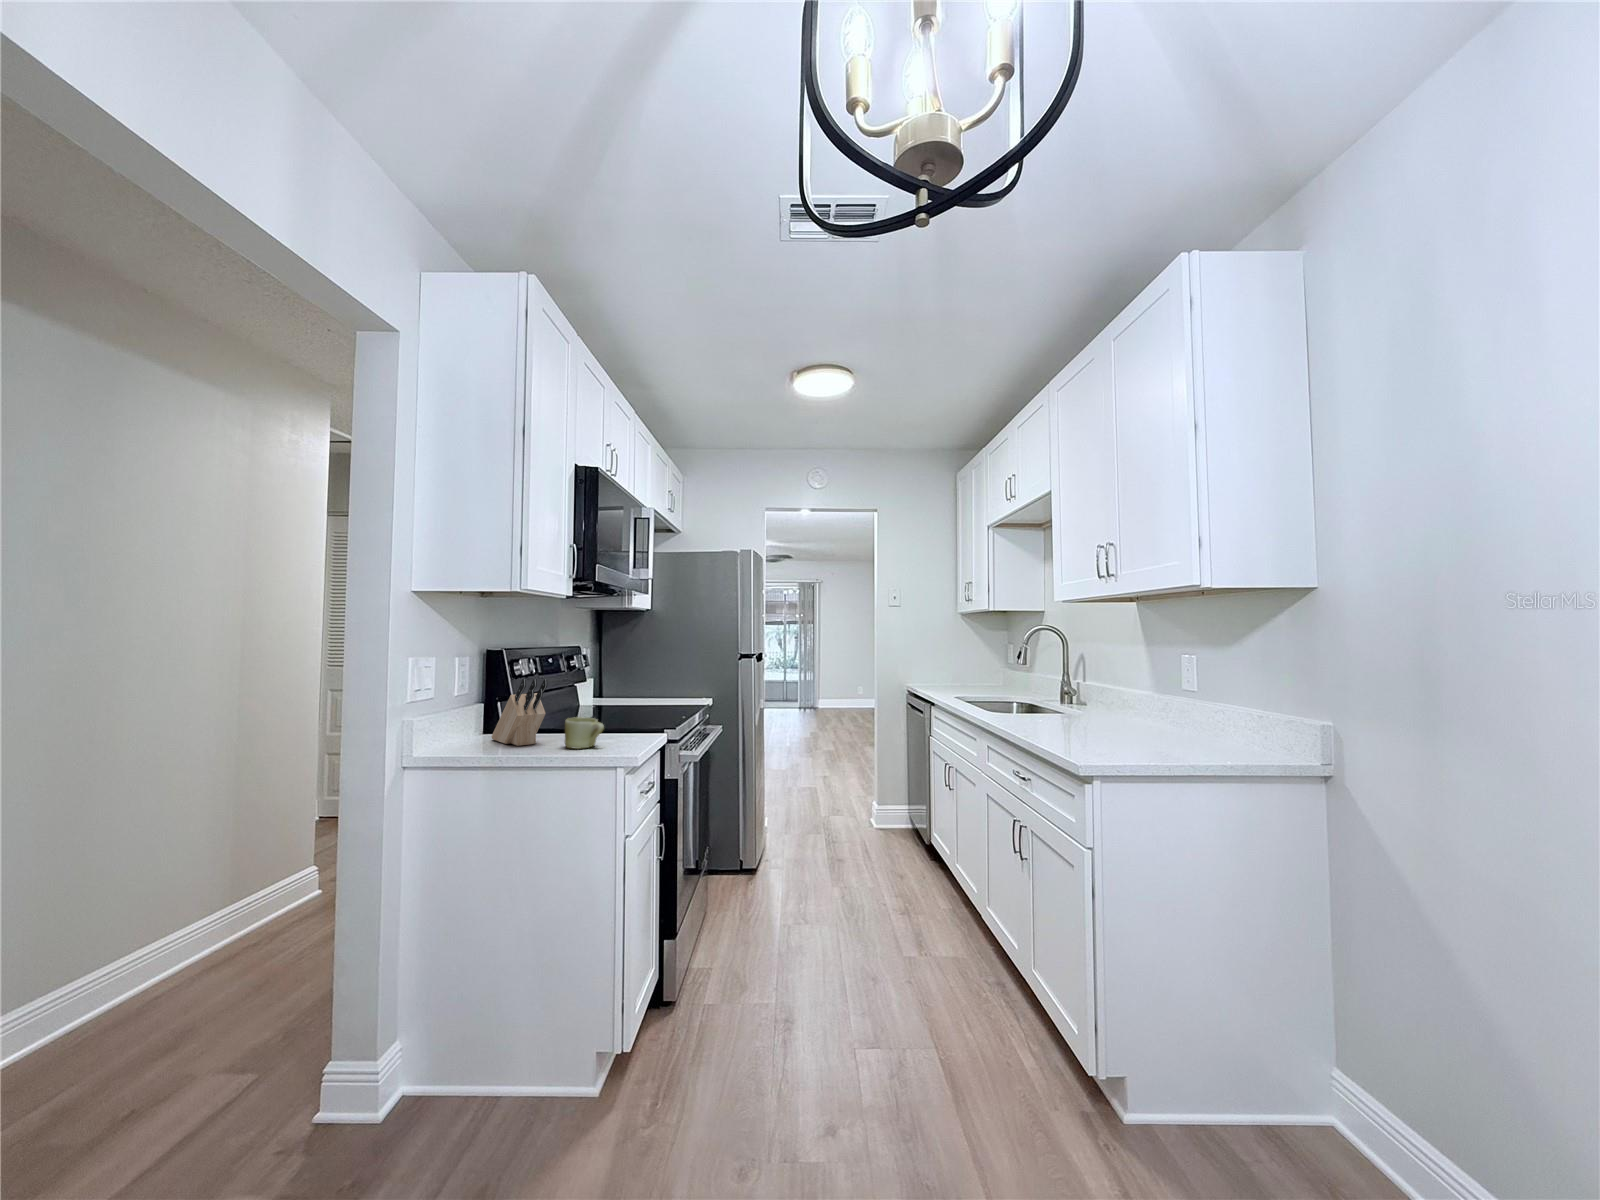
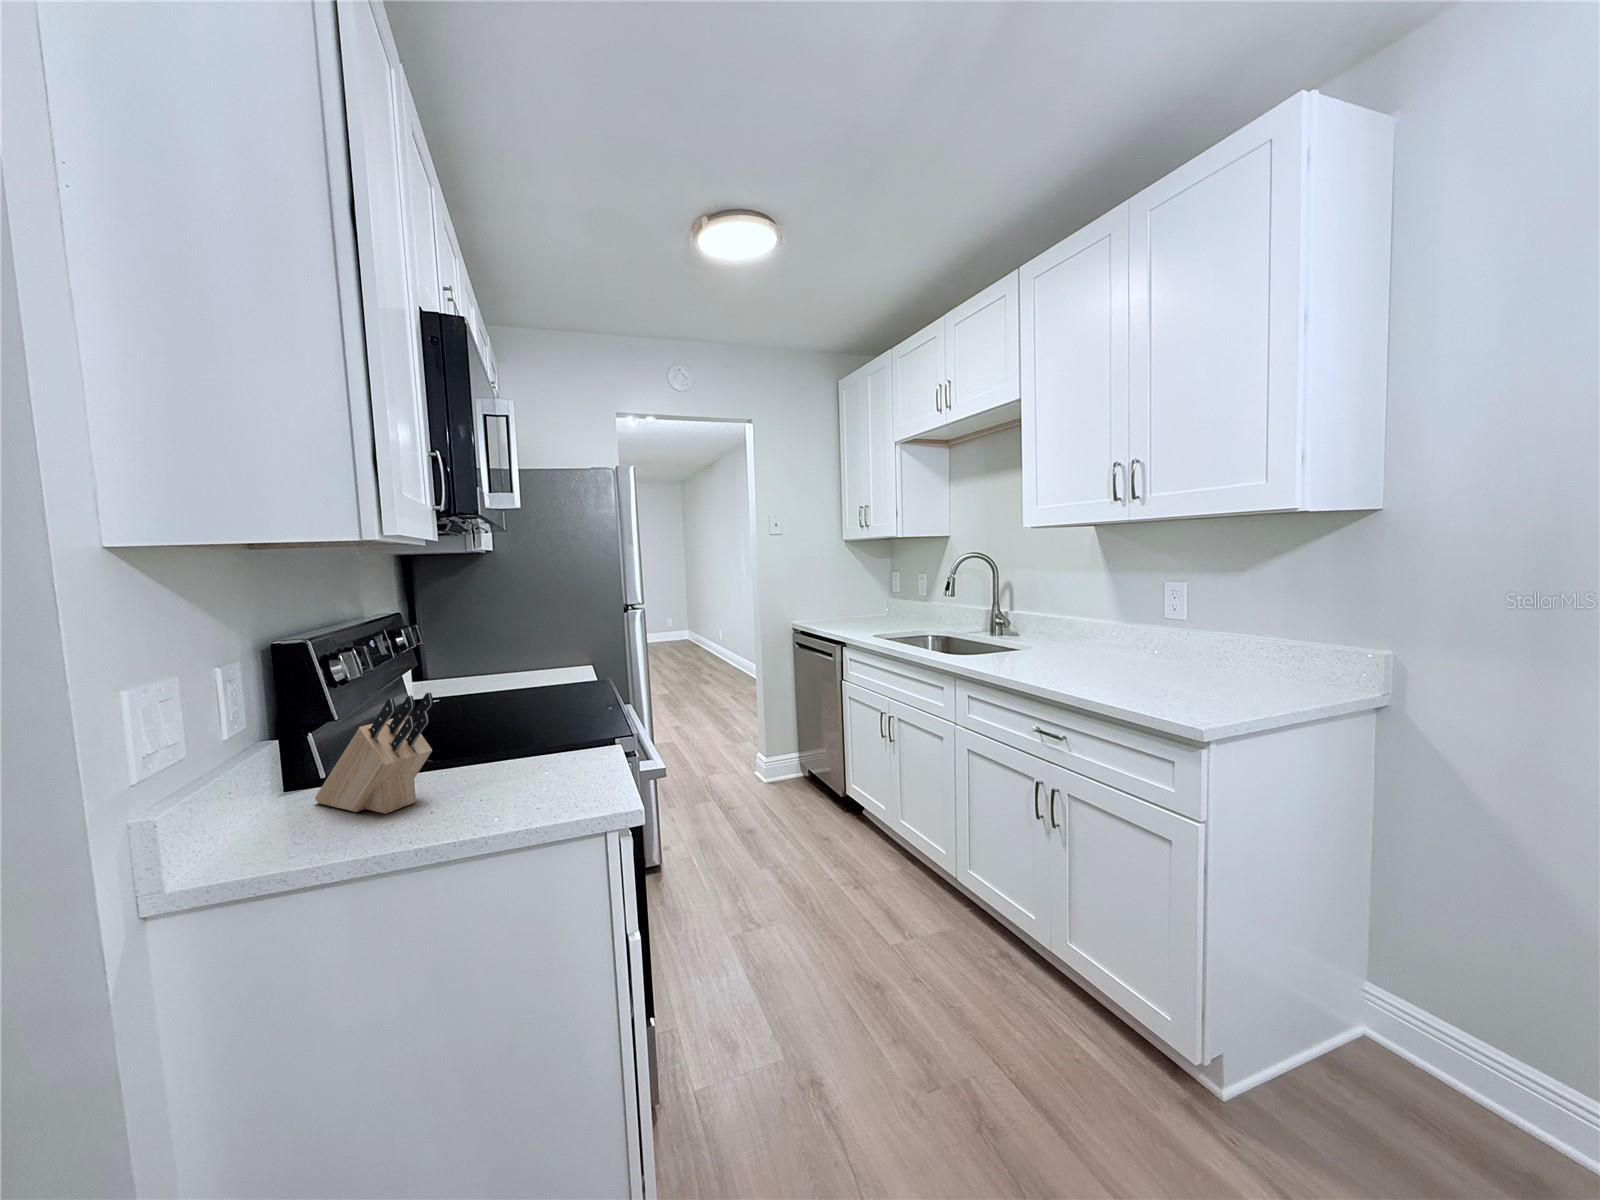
mug: present [565,717,604,749] -> none [479,746,554,806]

